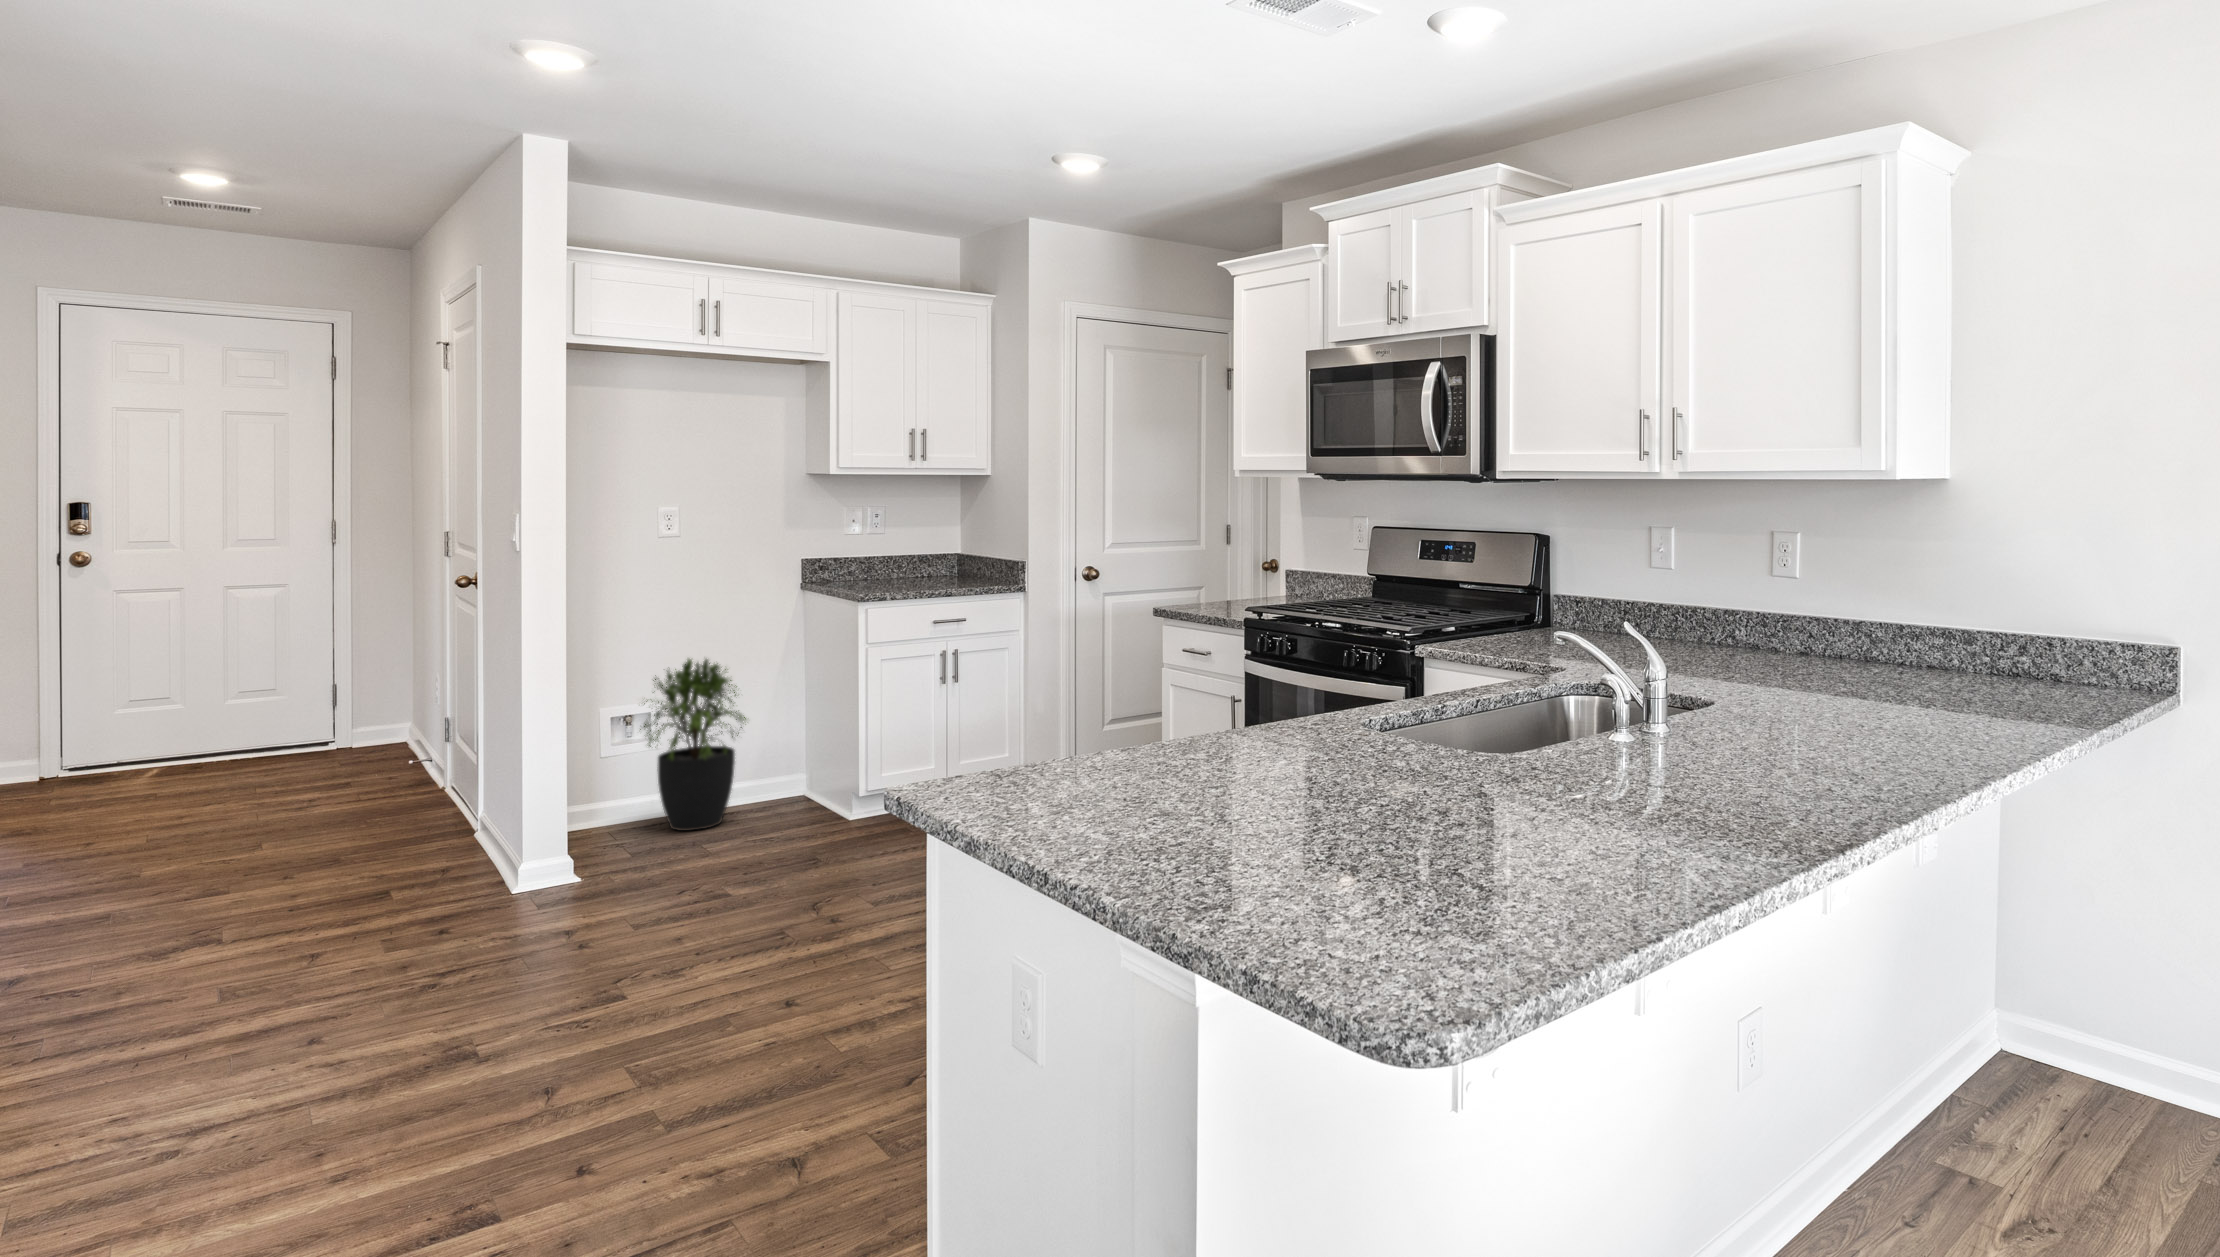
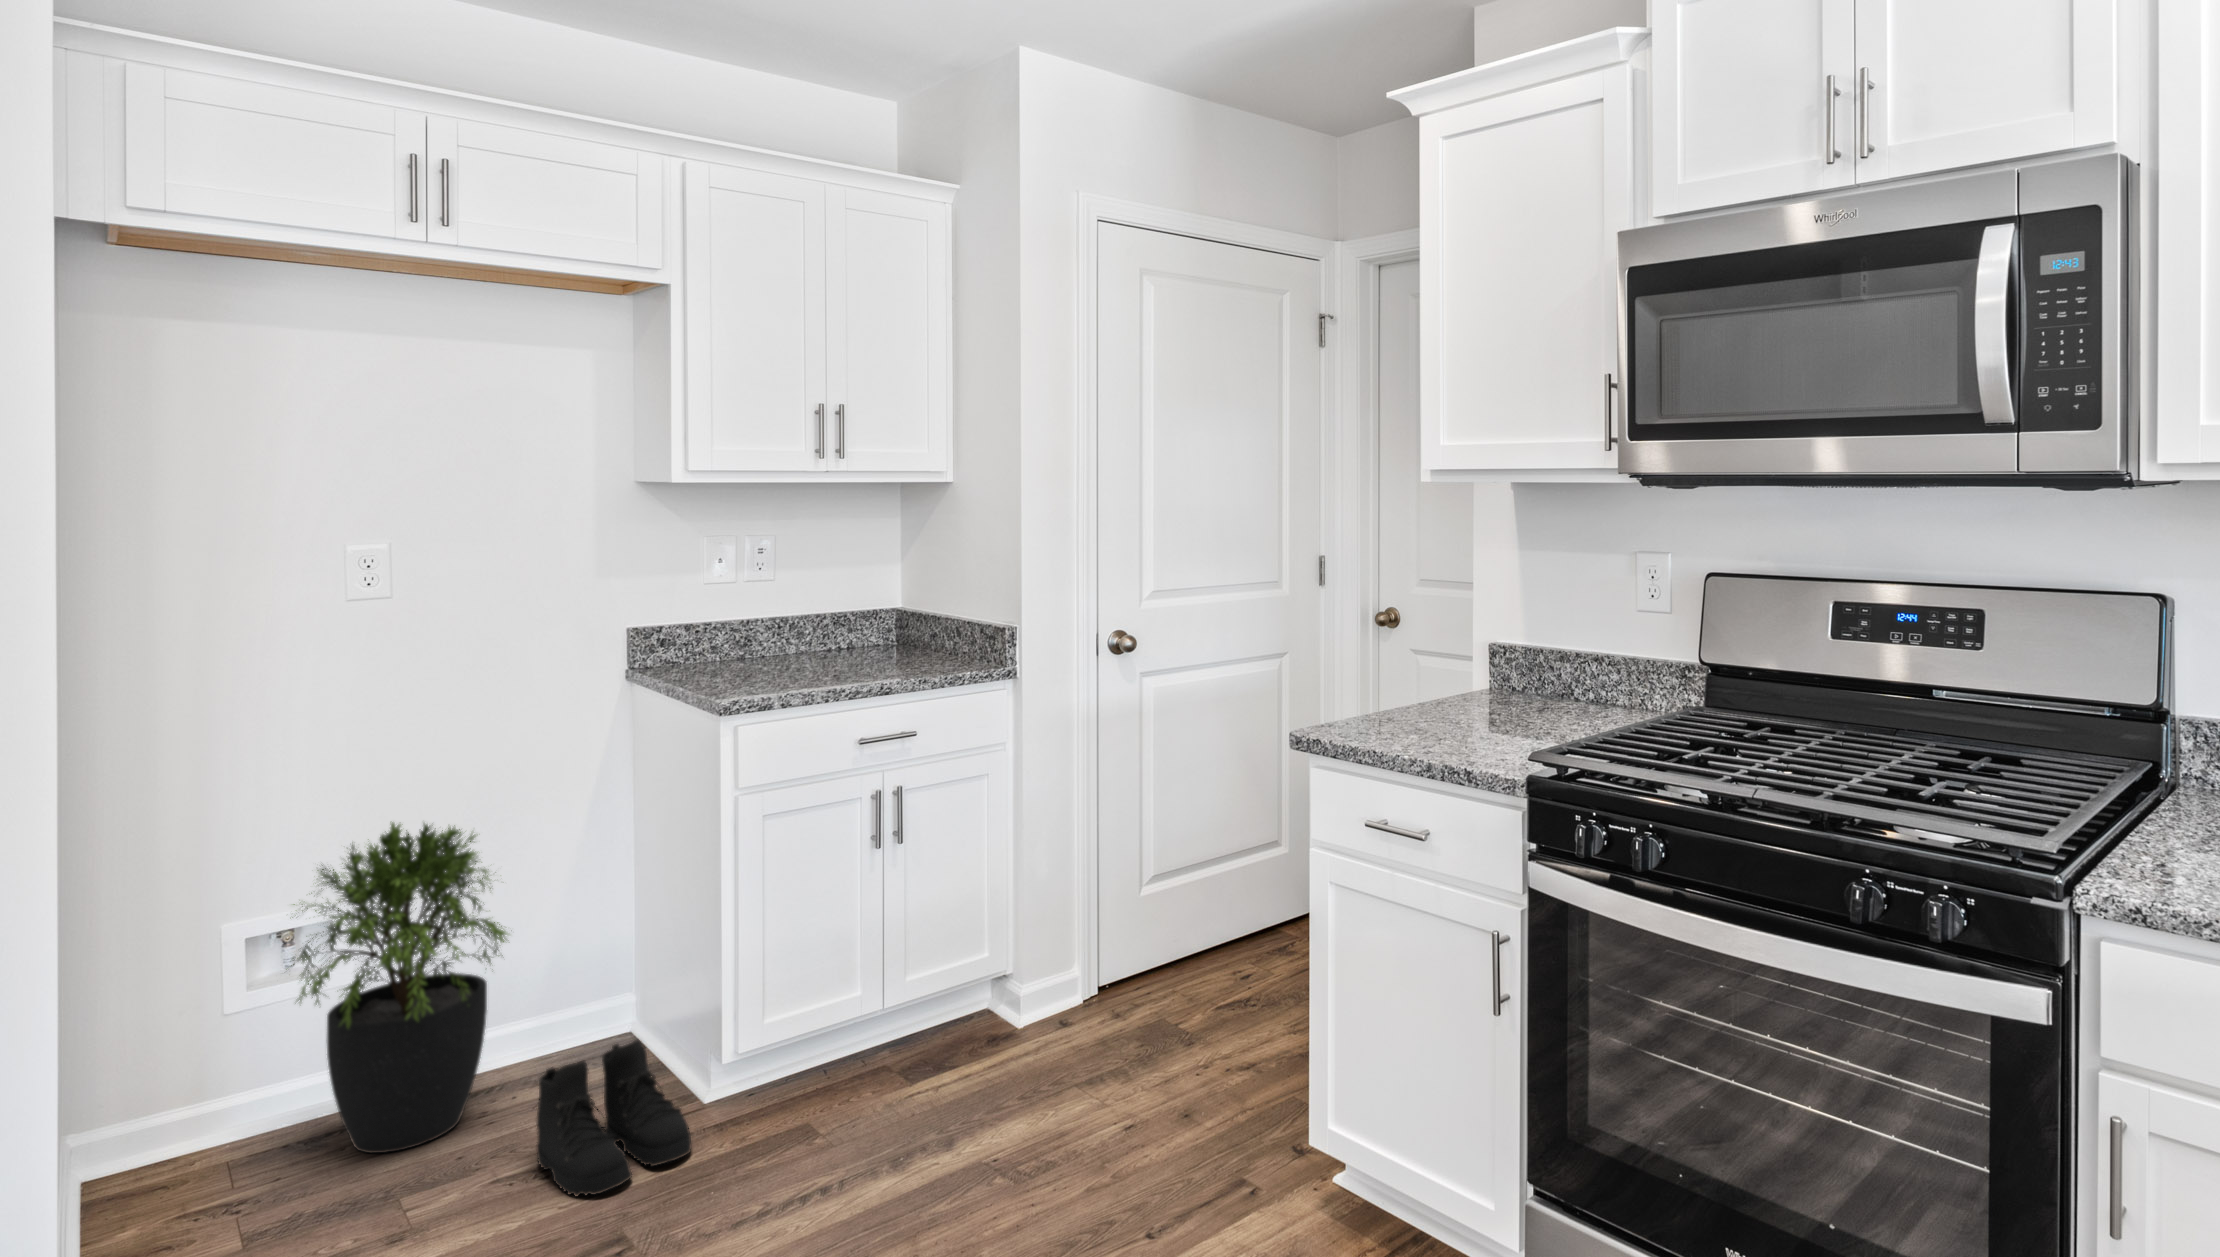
boots: none [767,777,846,846] -> present [537,1039,691,1196]

